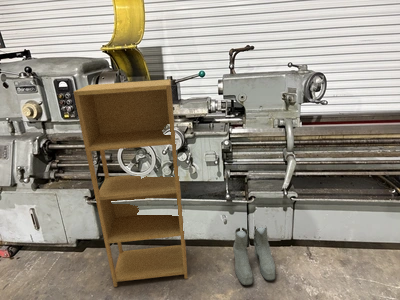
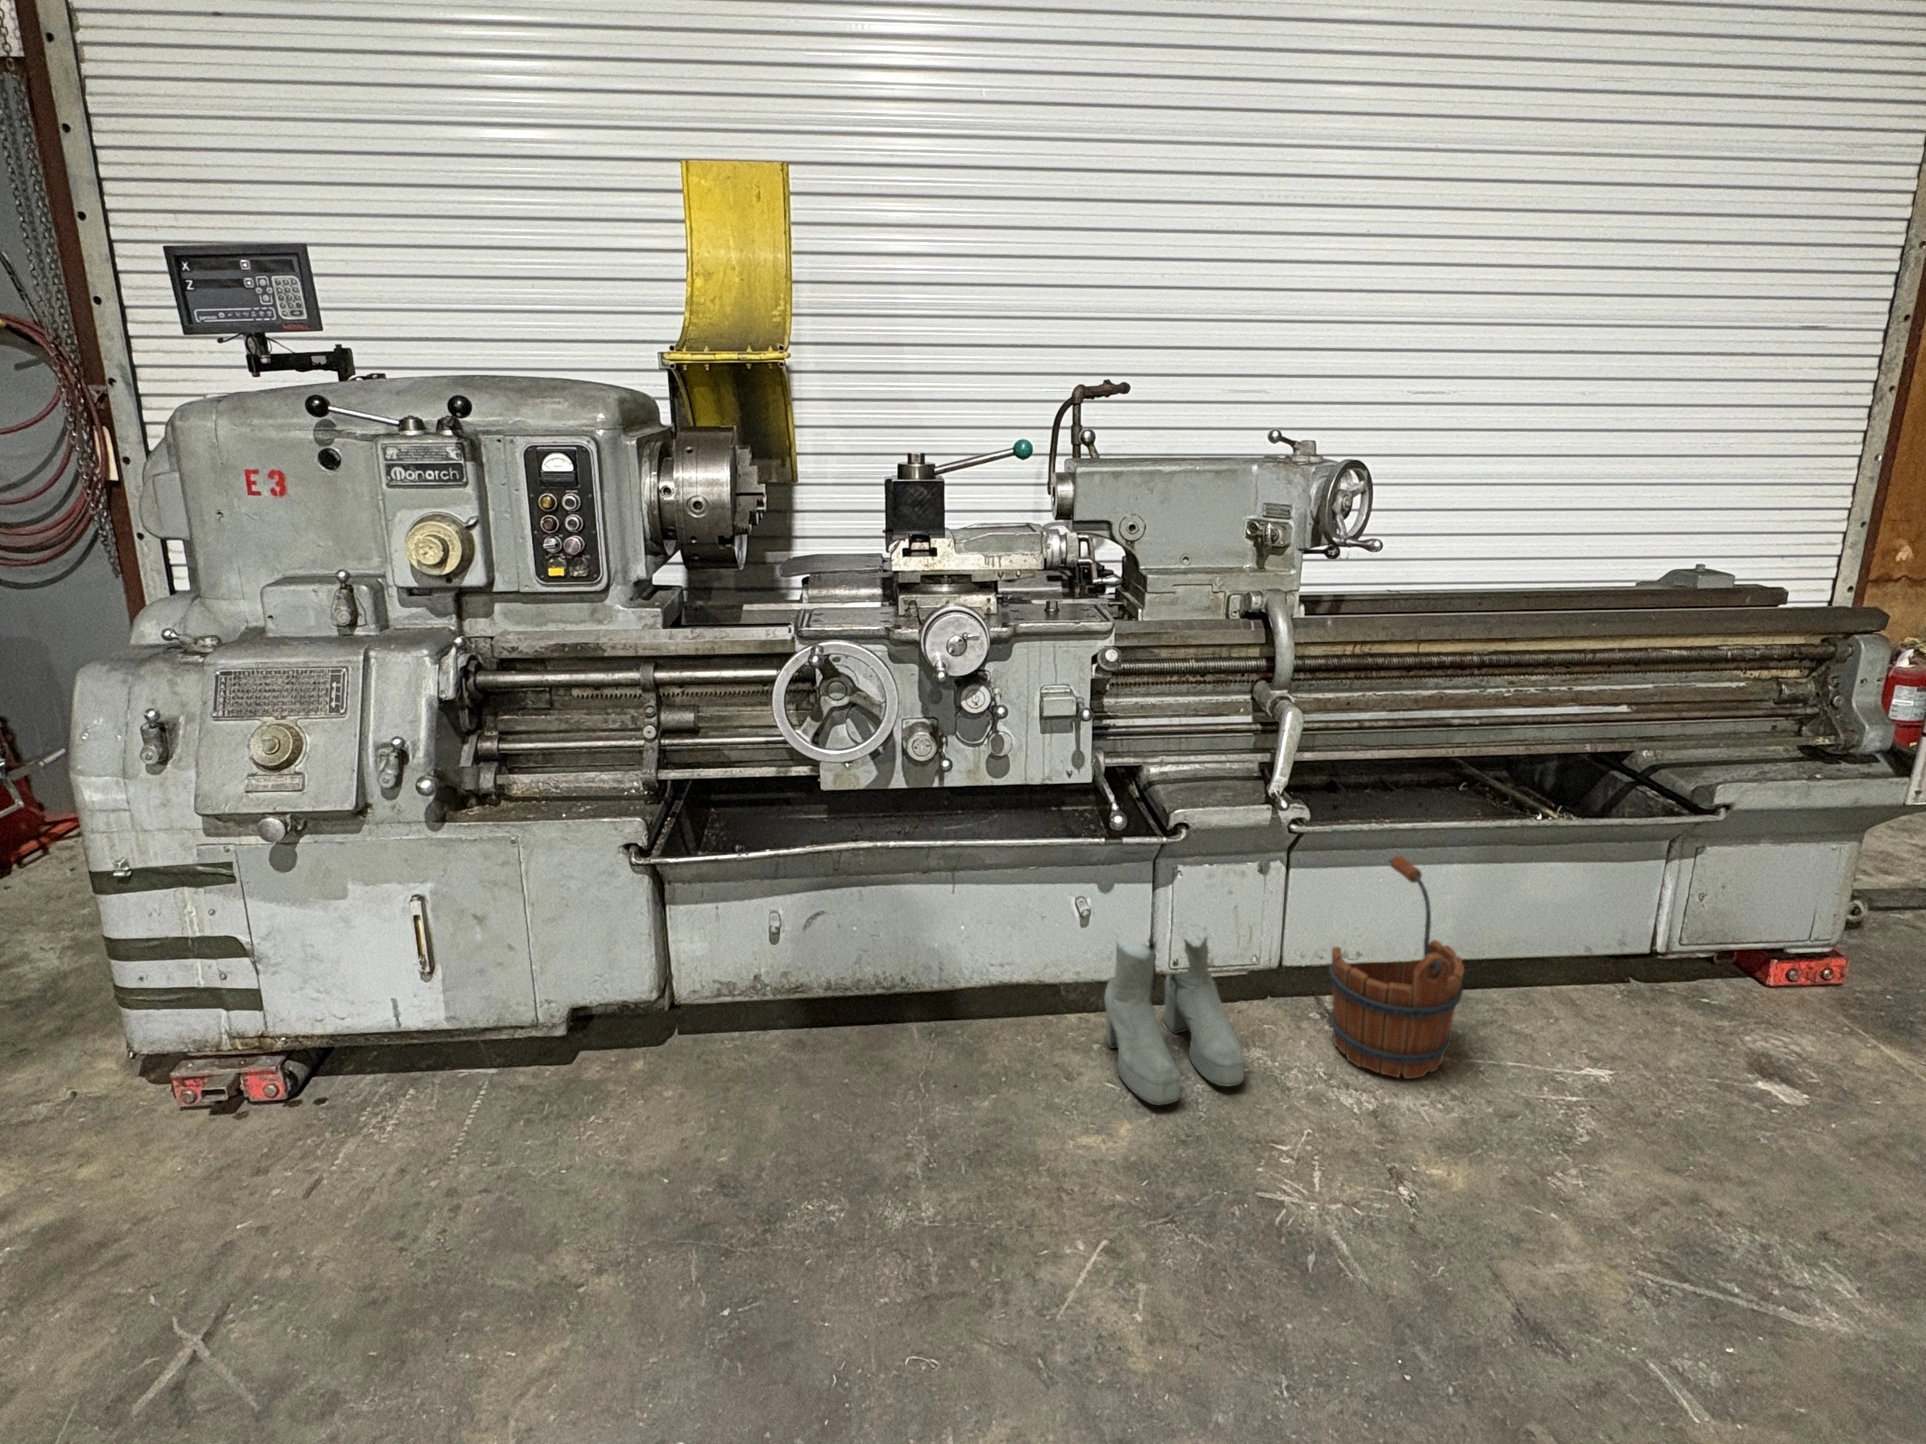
shelving unit: present [74,79,188,287] -> none [670,461,972,1152]
wooden bucket: none [308,209,354,283] -> present [1329,856,1464,1078]

